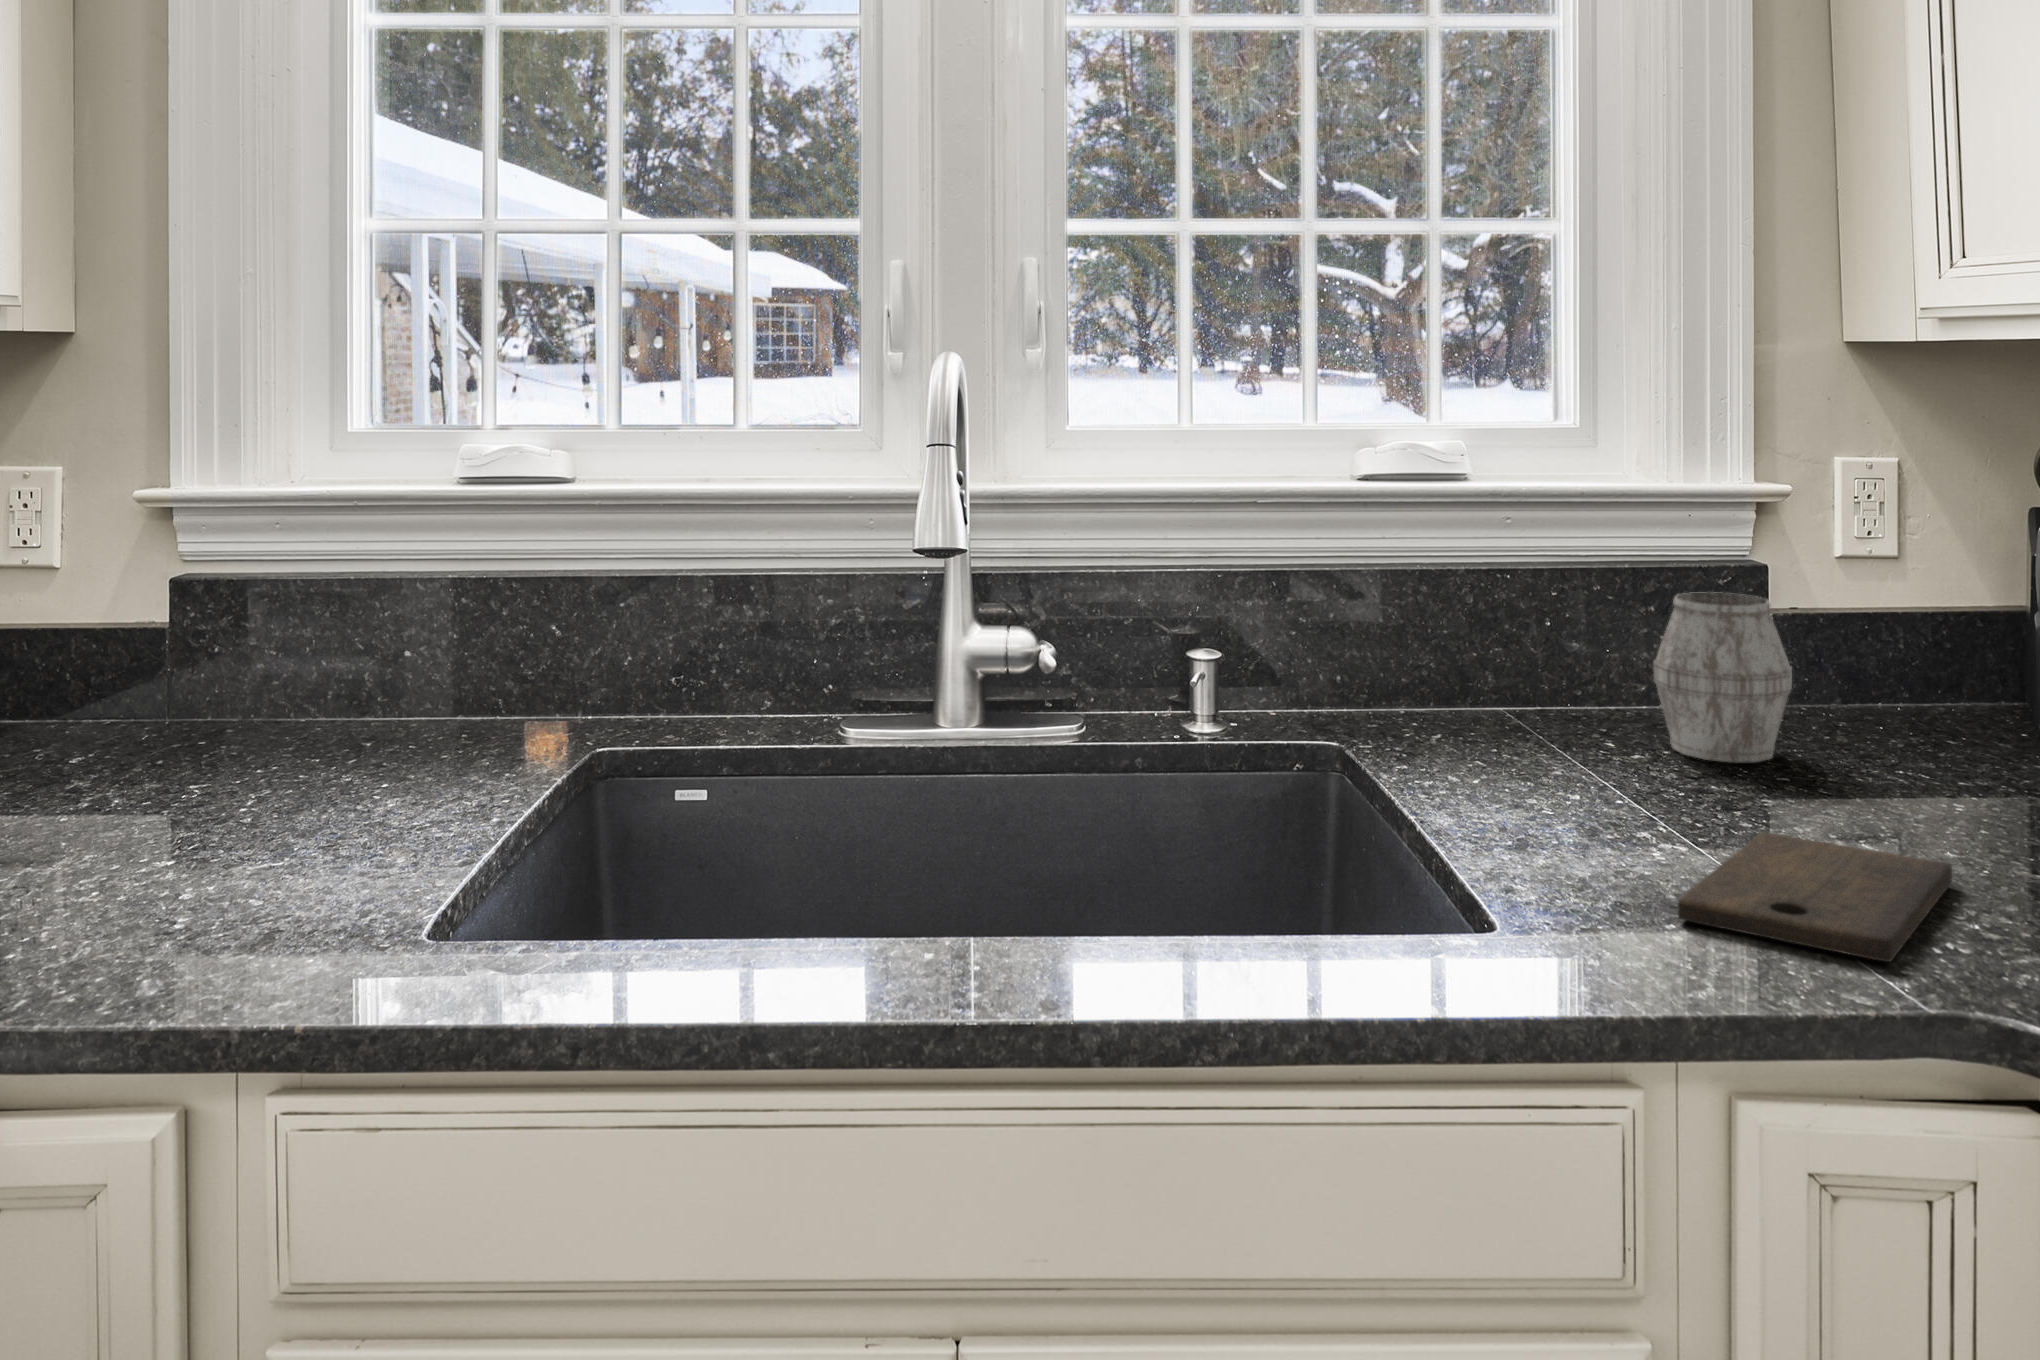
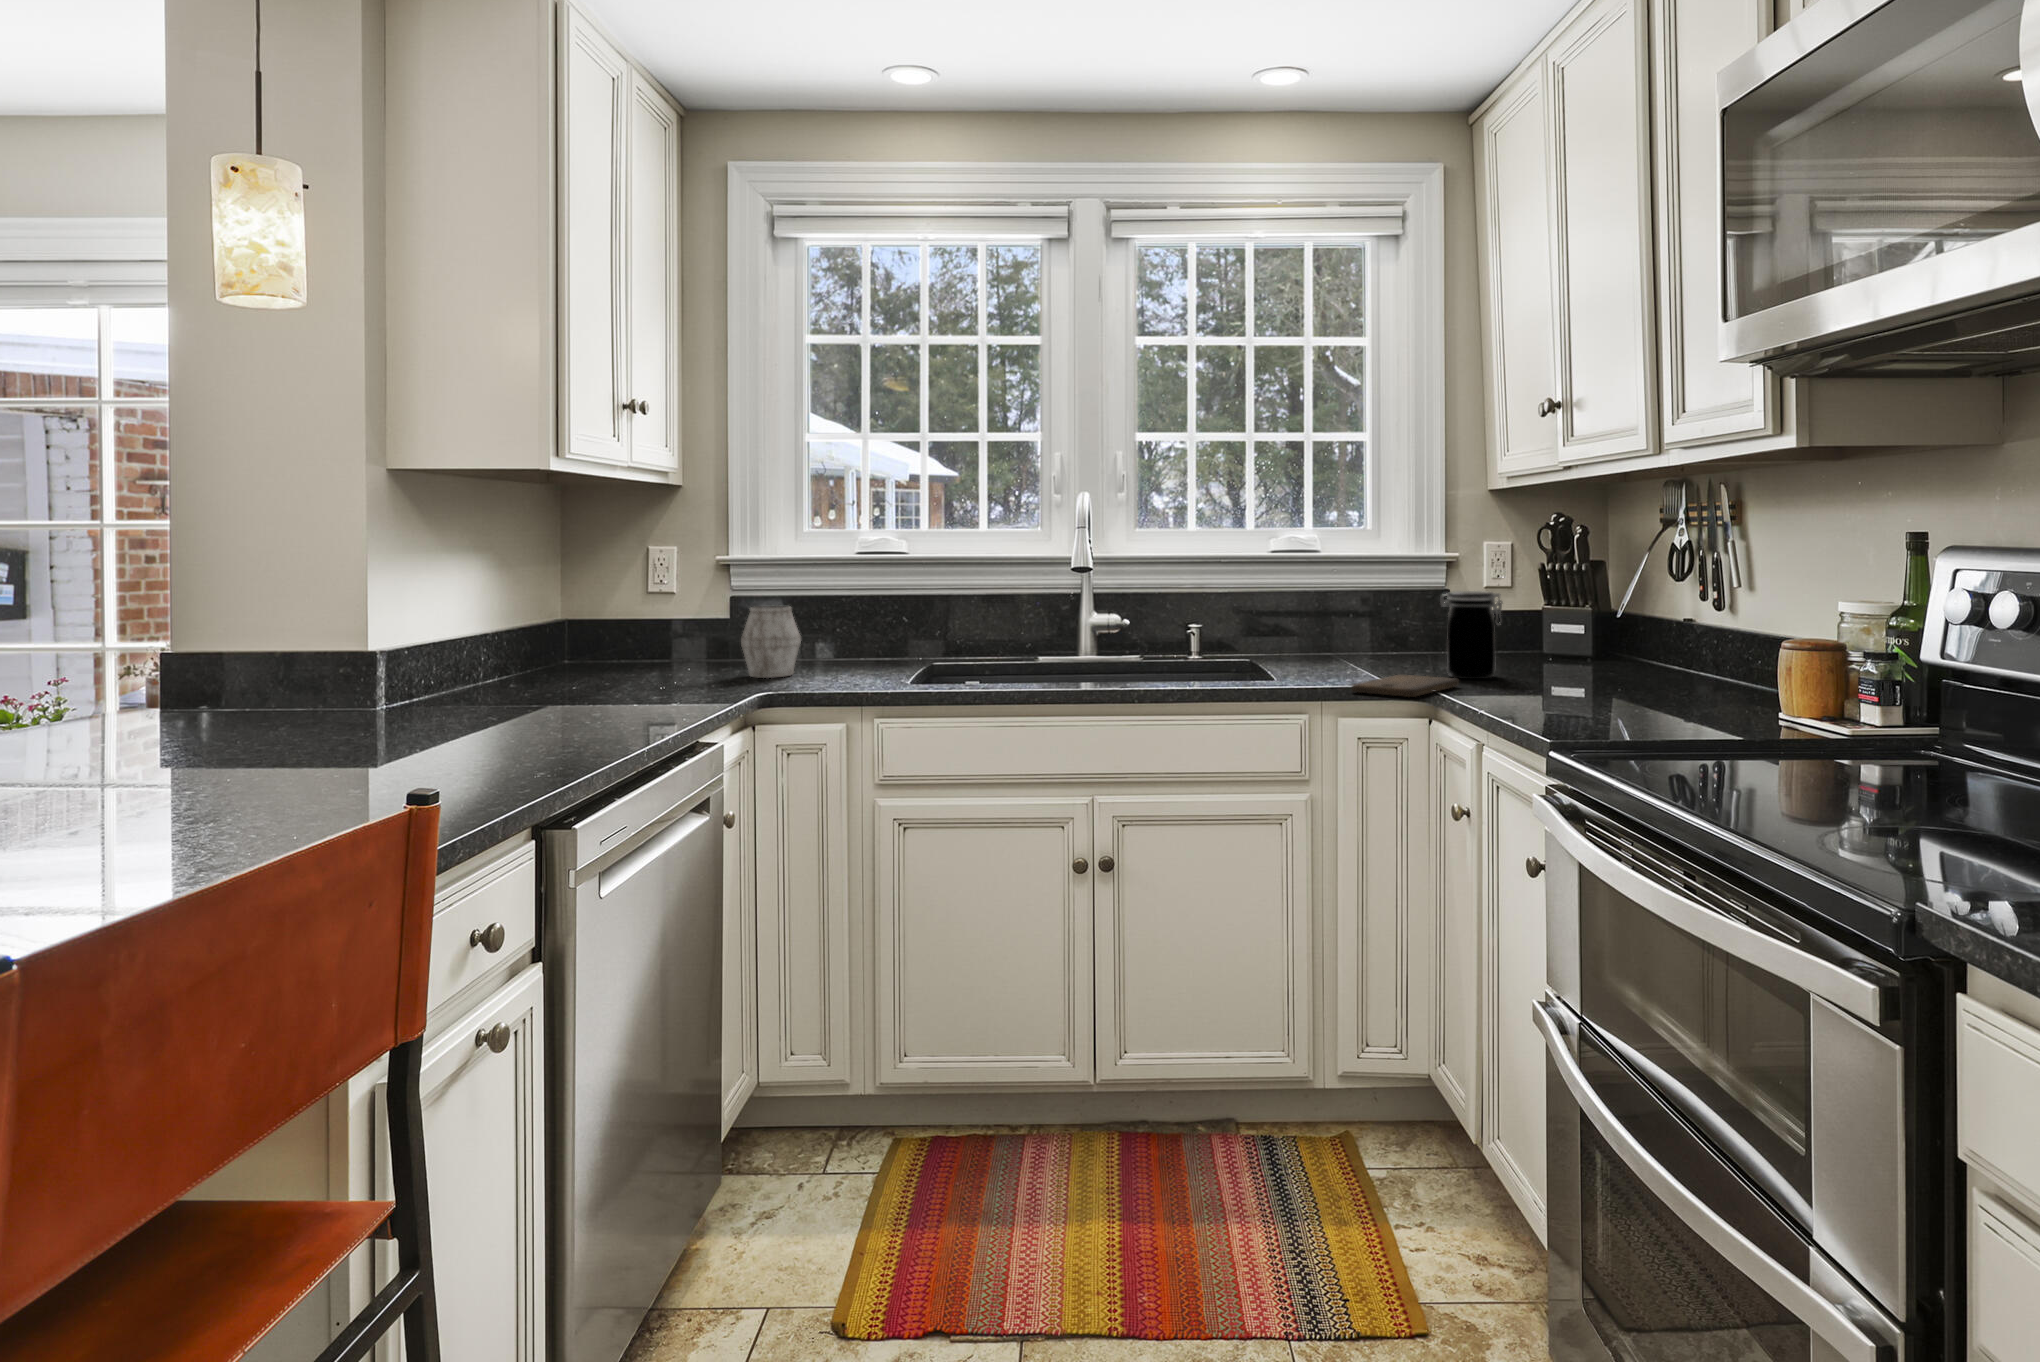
mug: present [1653,592,1792,763] -> present [741,605,801,678]
jar: none [1835,600,2022,838] -> present [1440,591,1502,679]

